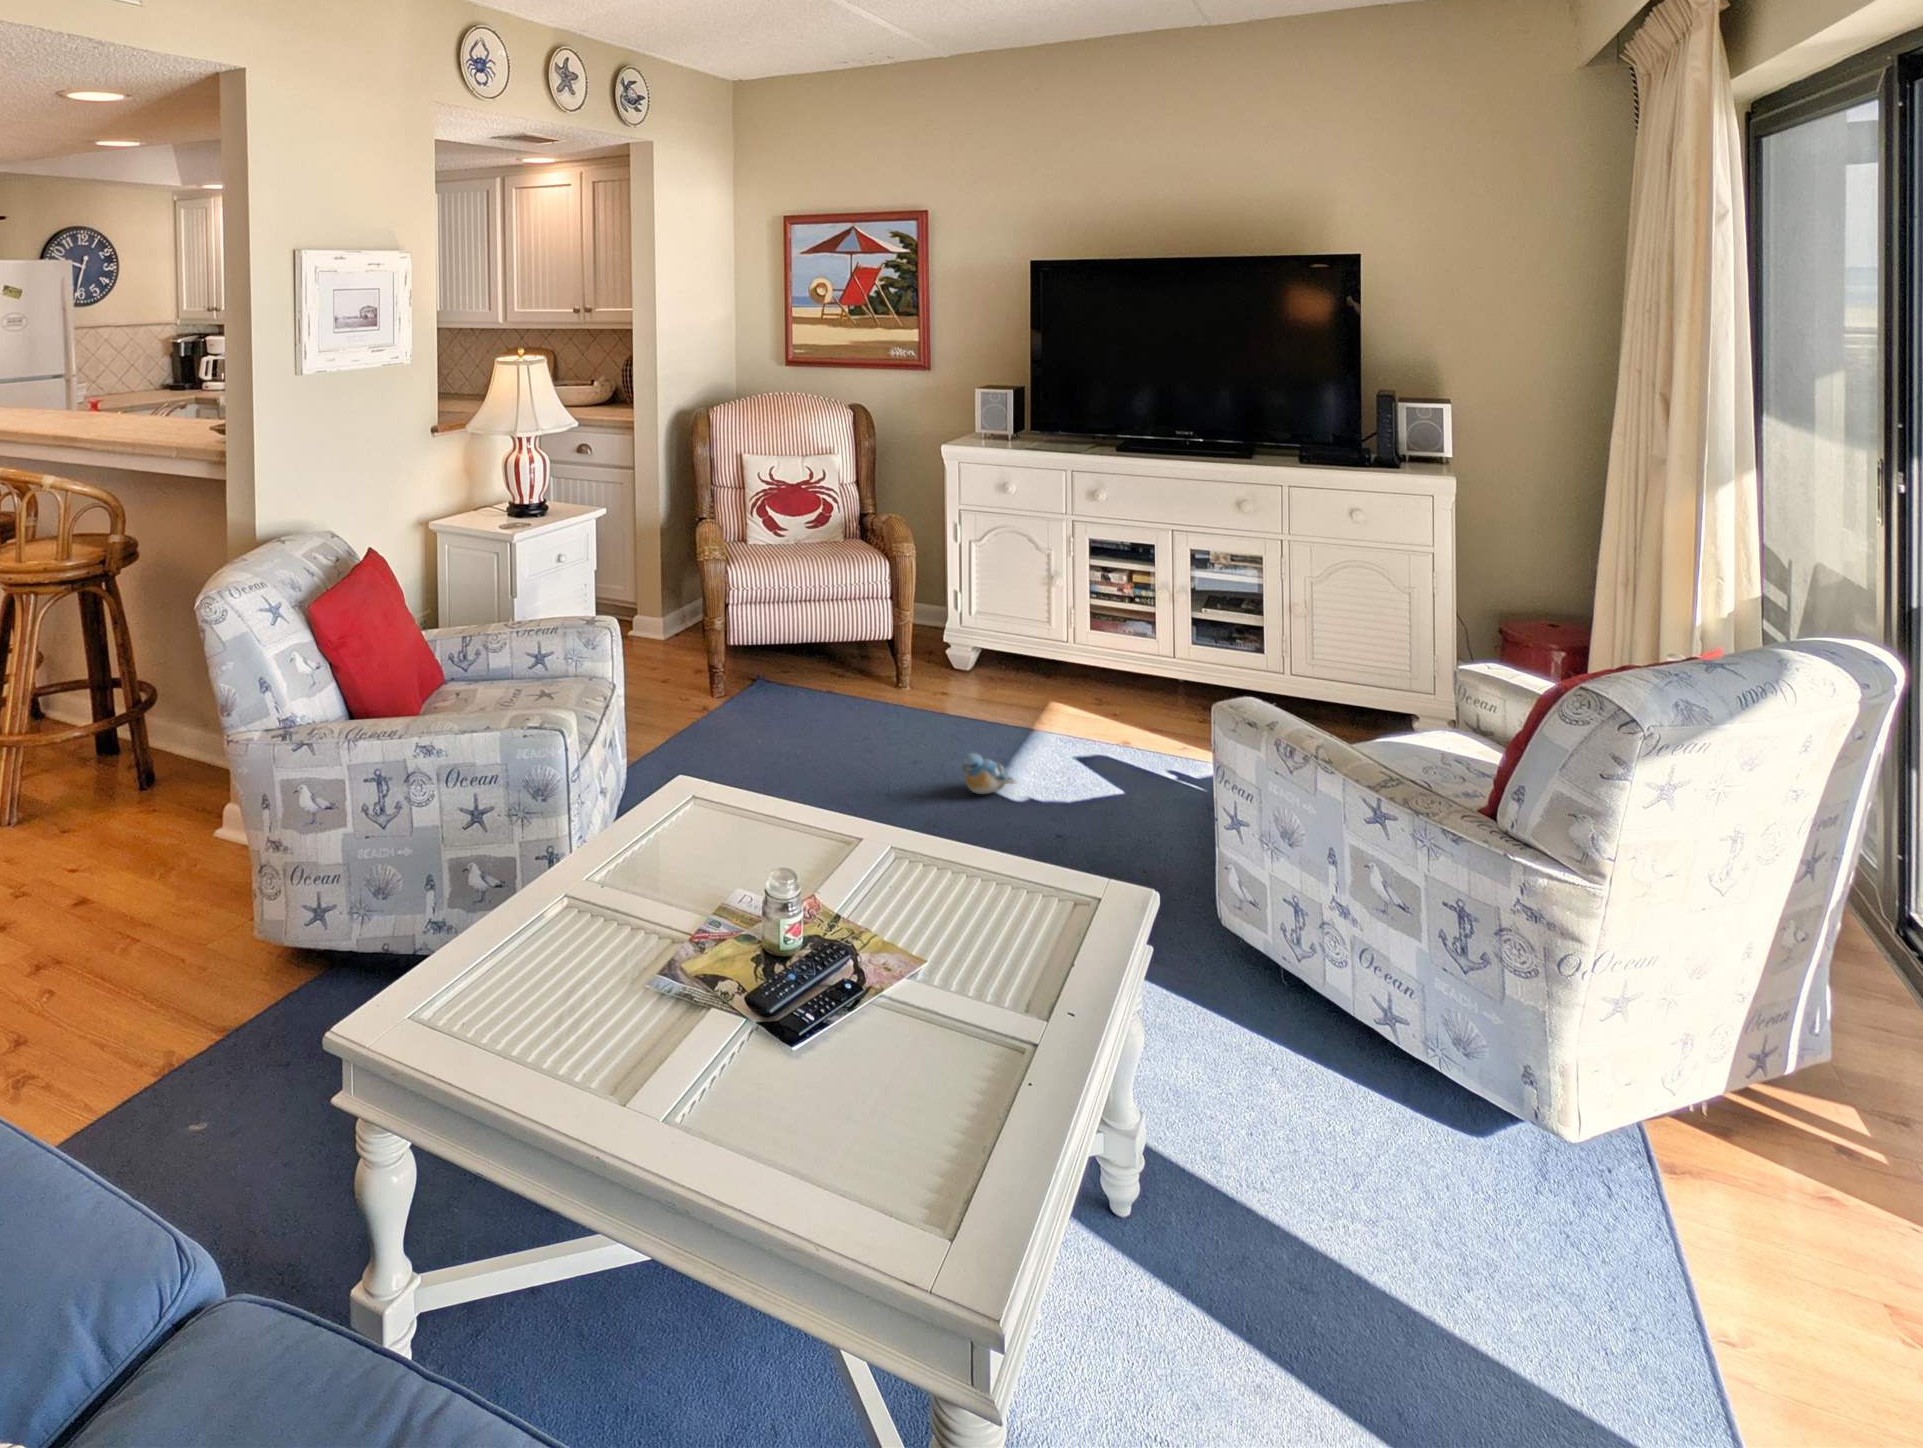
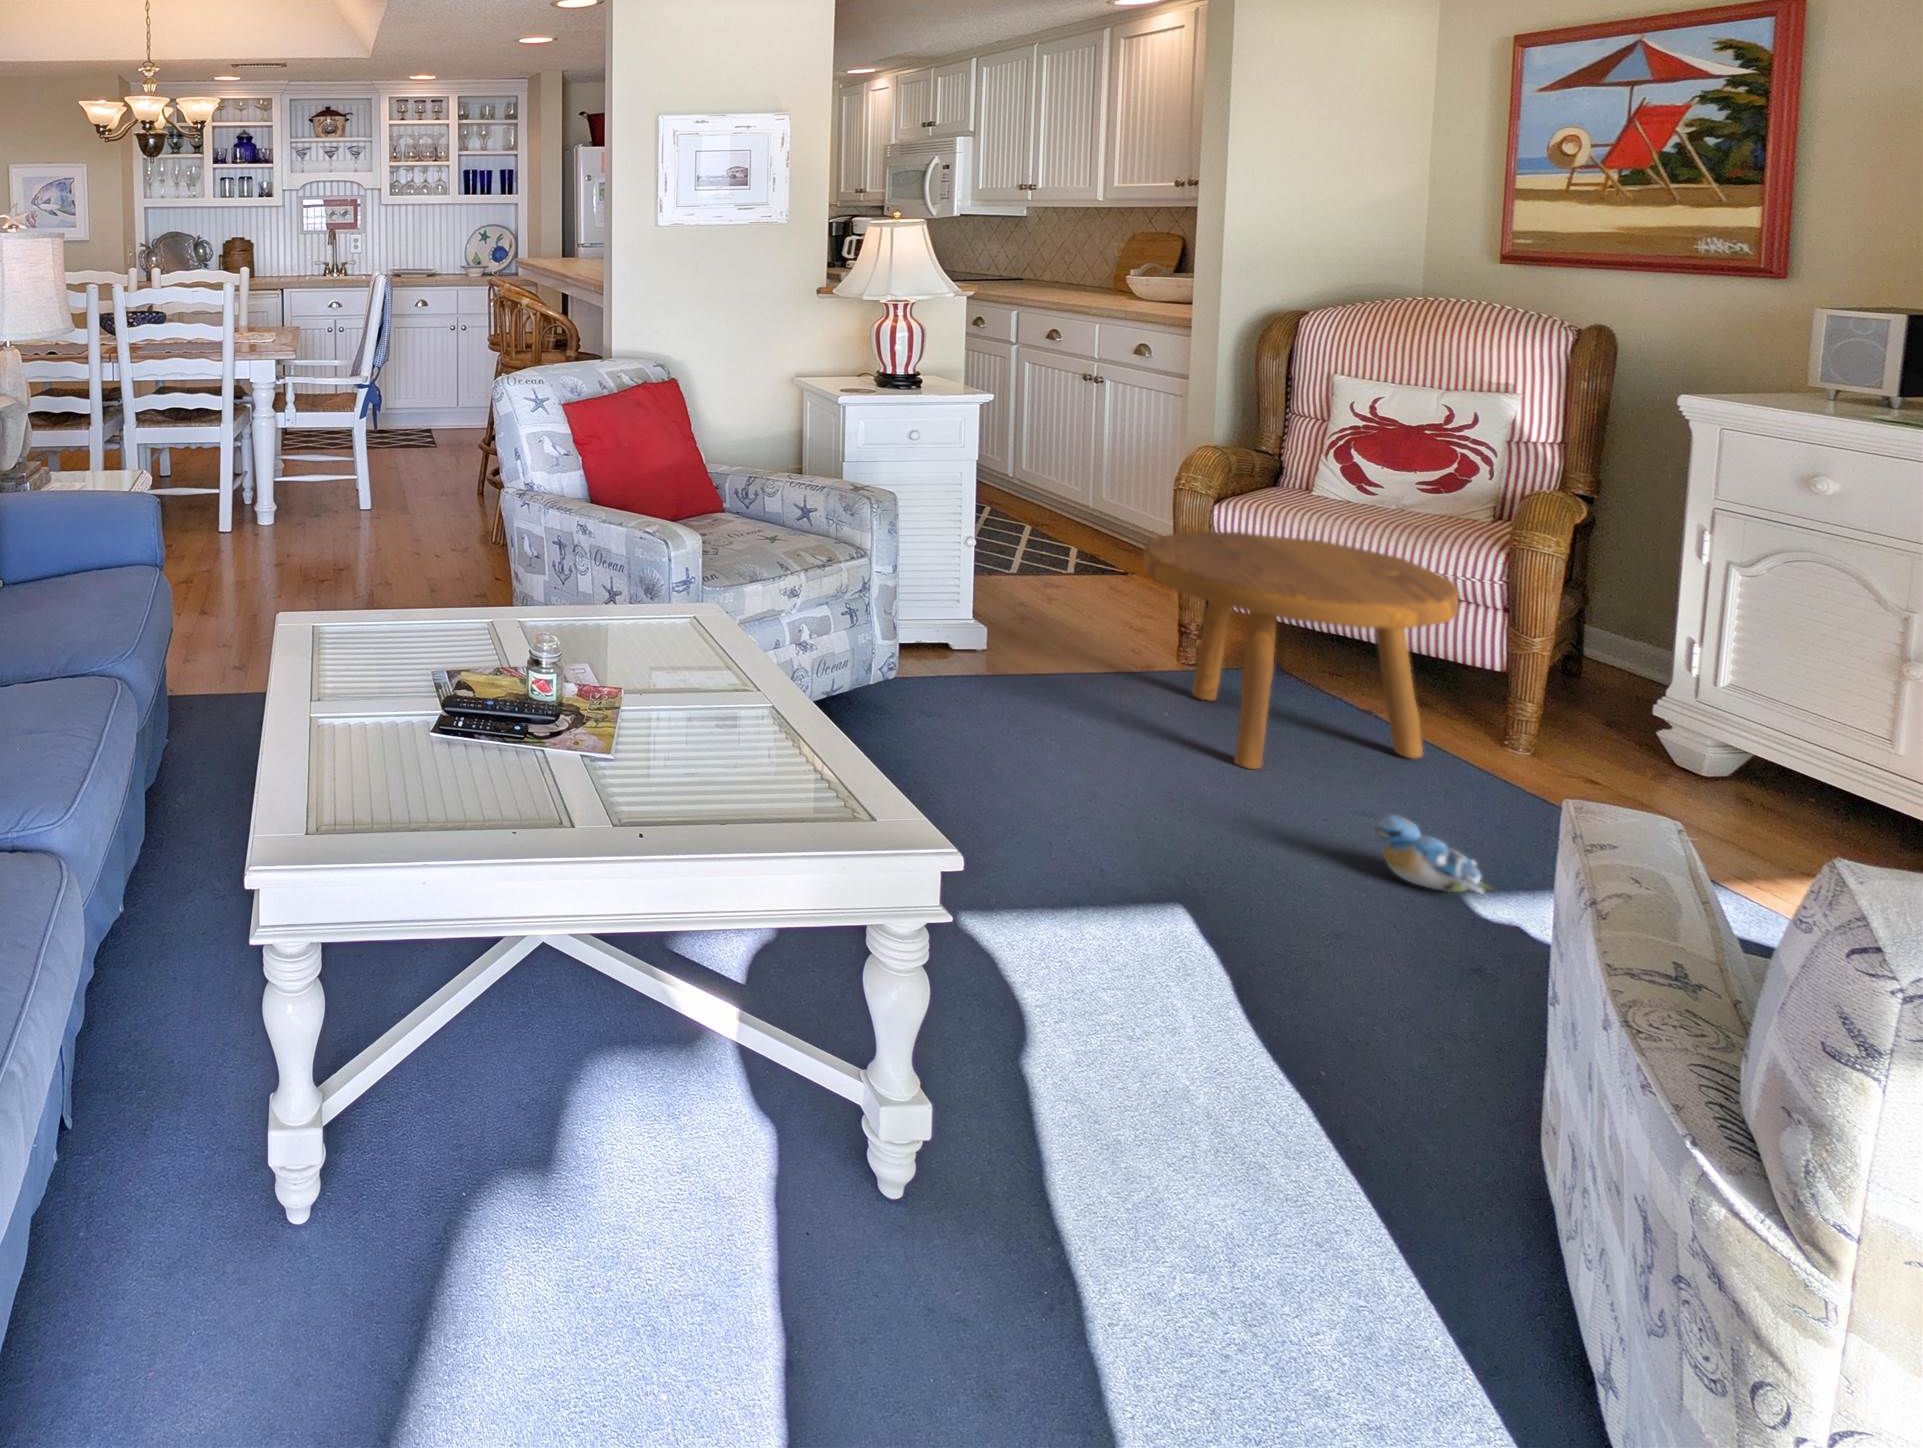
footstool: none [731,577,912,758] -> present [1143,532,1458,769]

